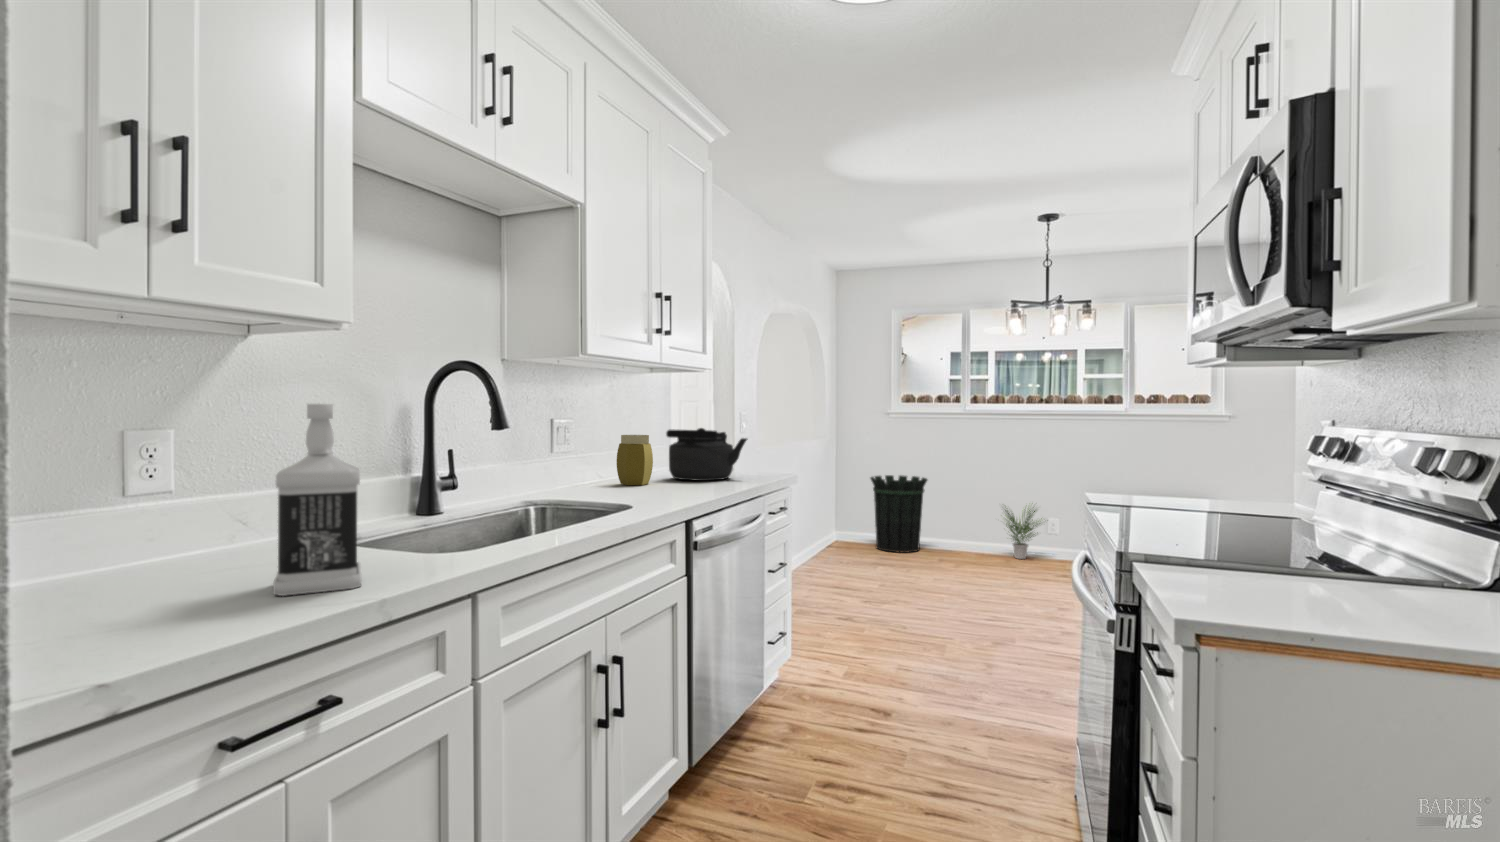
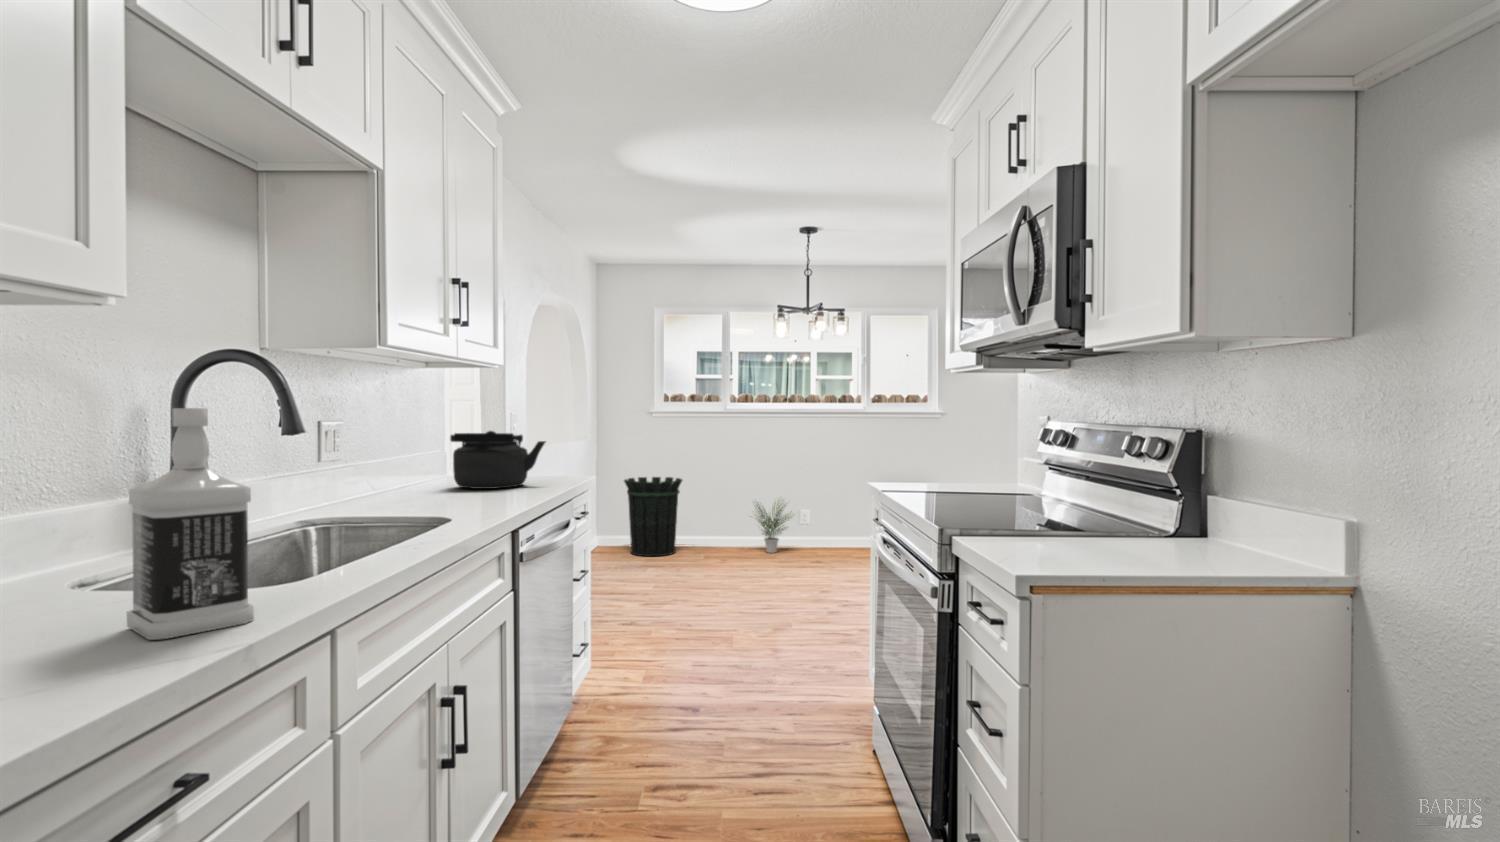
jar: present [617,435,653,485] -> none [398,440,441,497]

